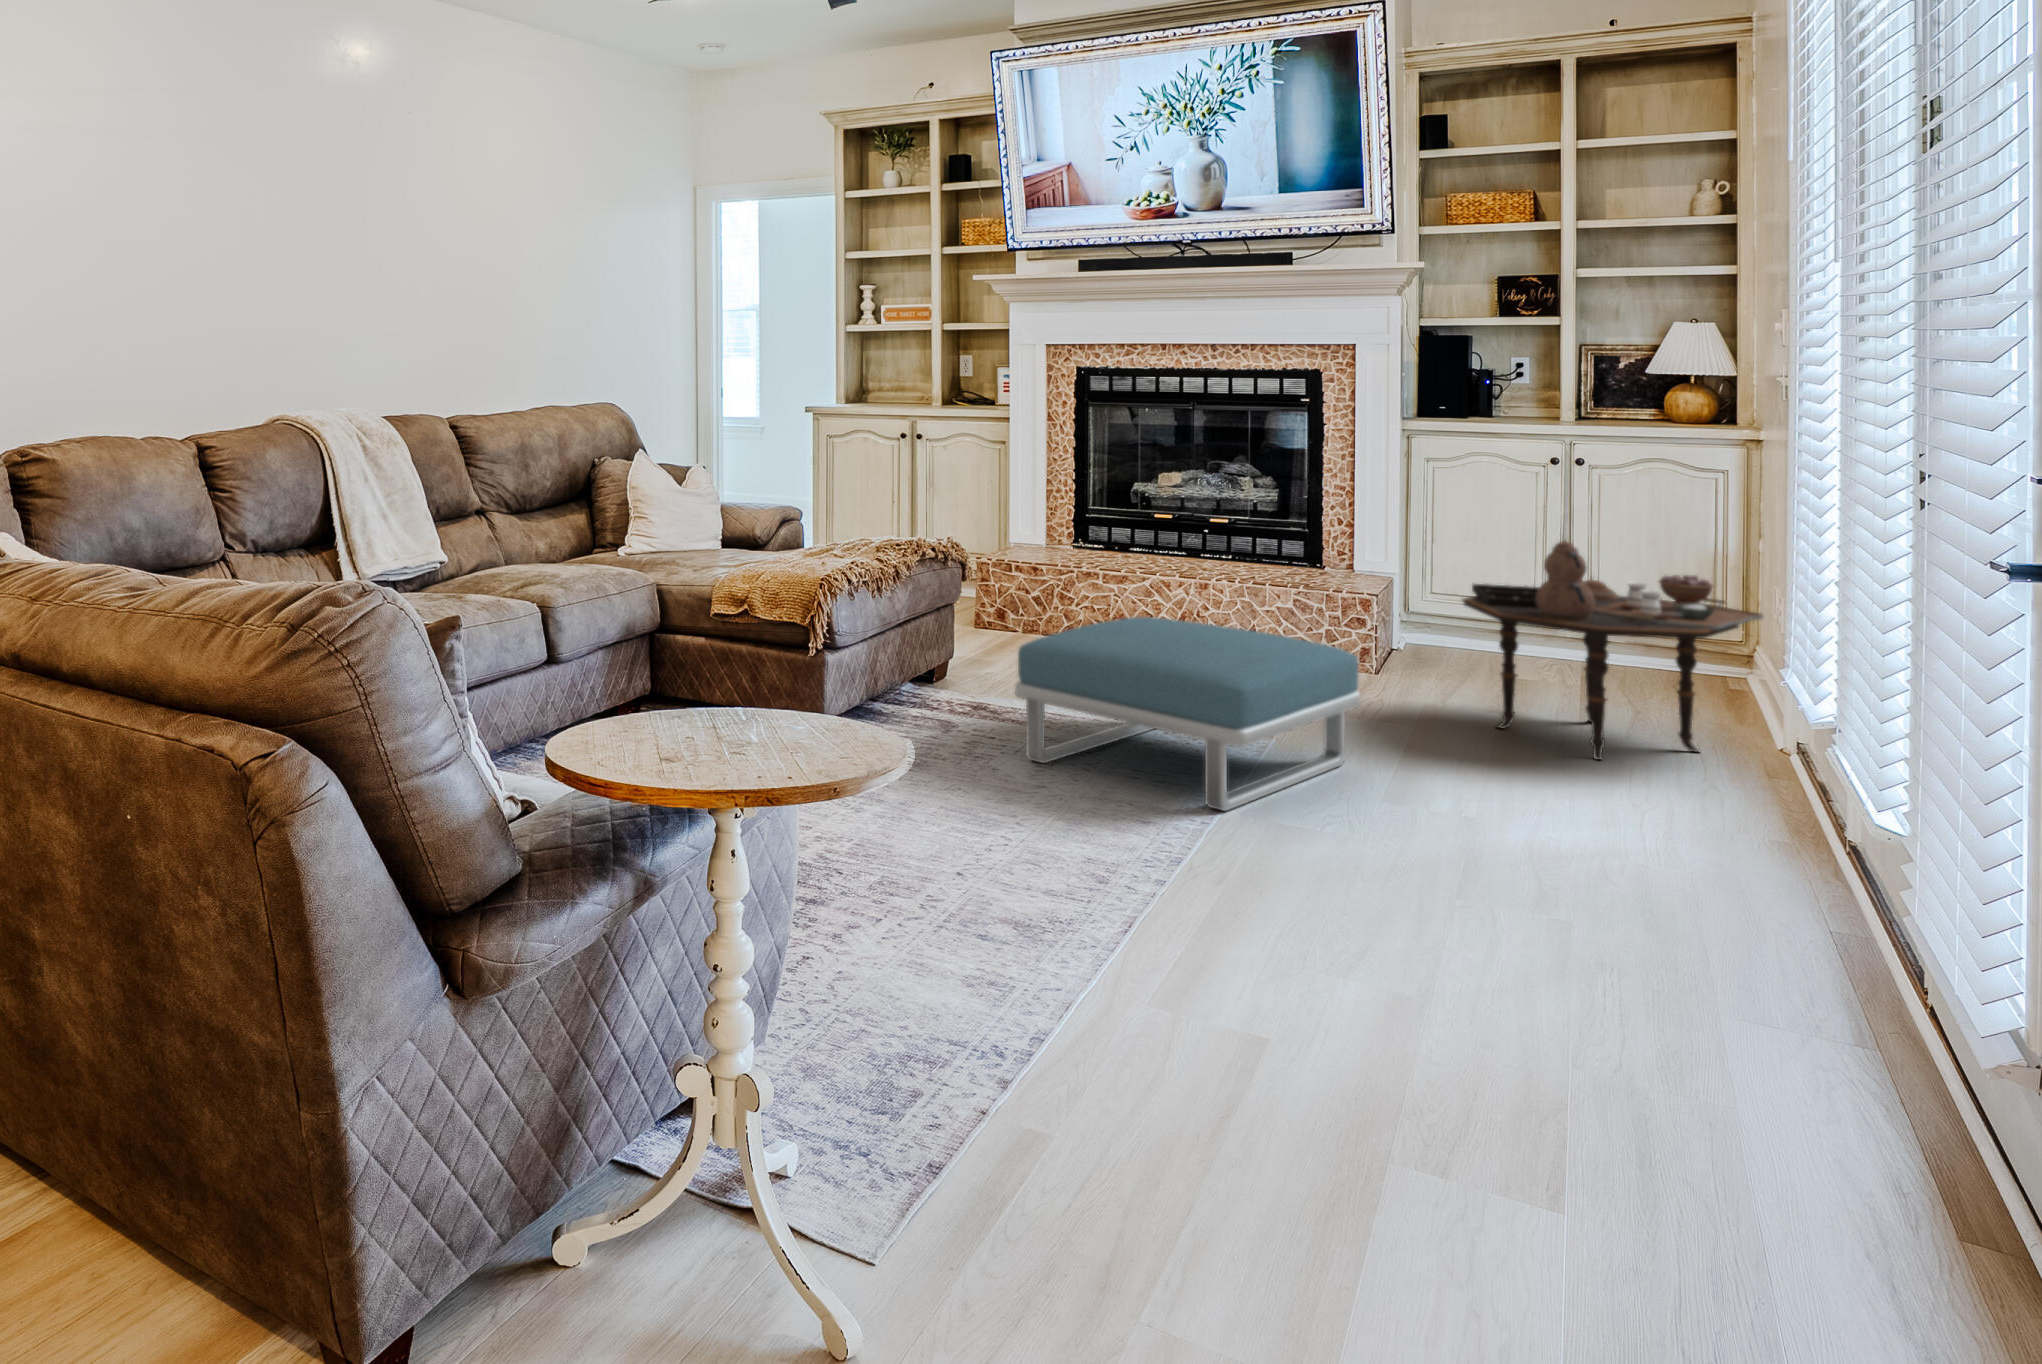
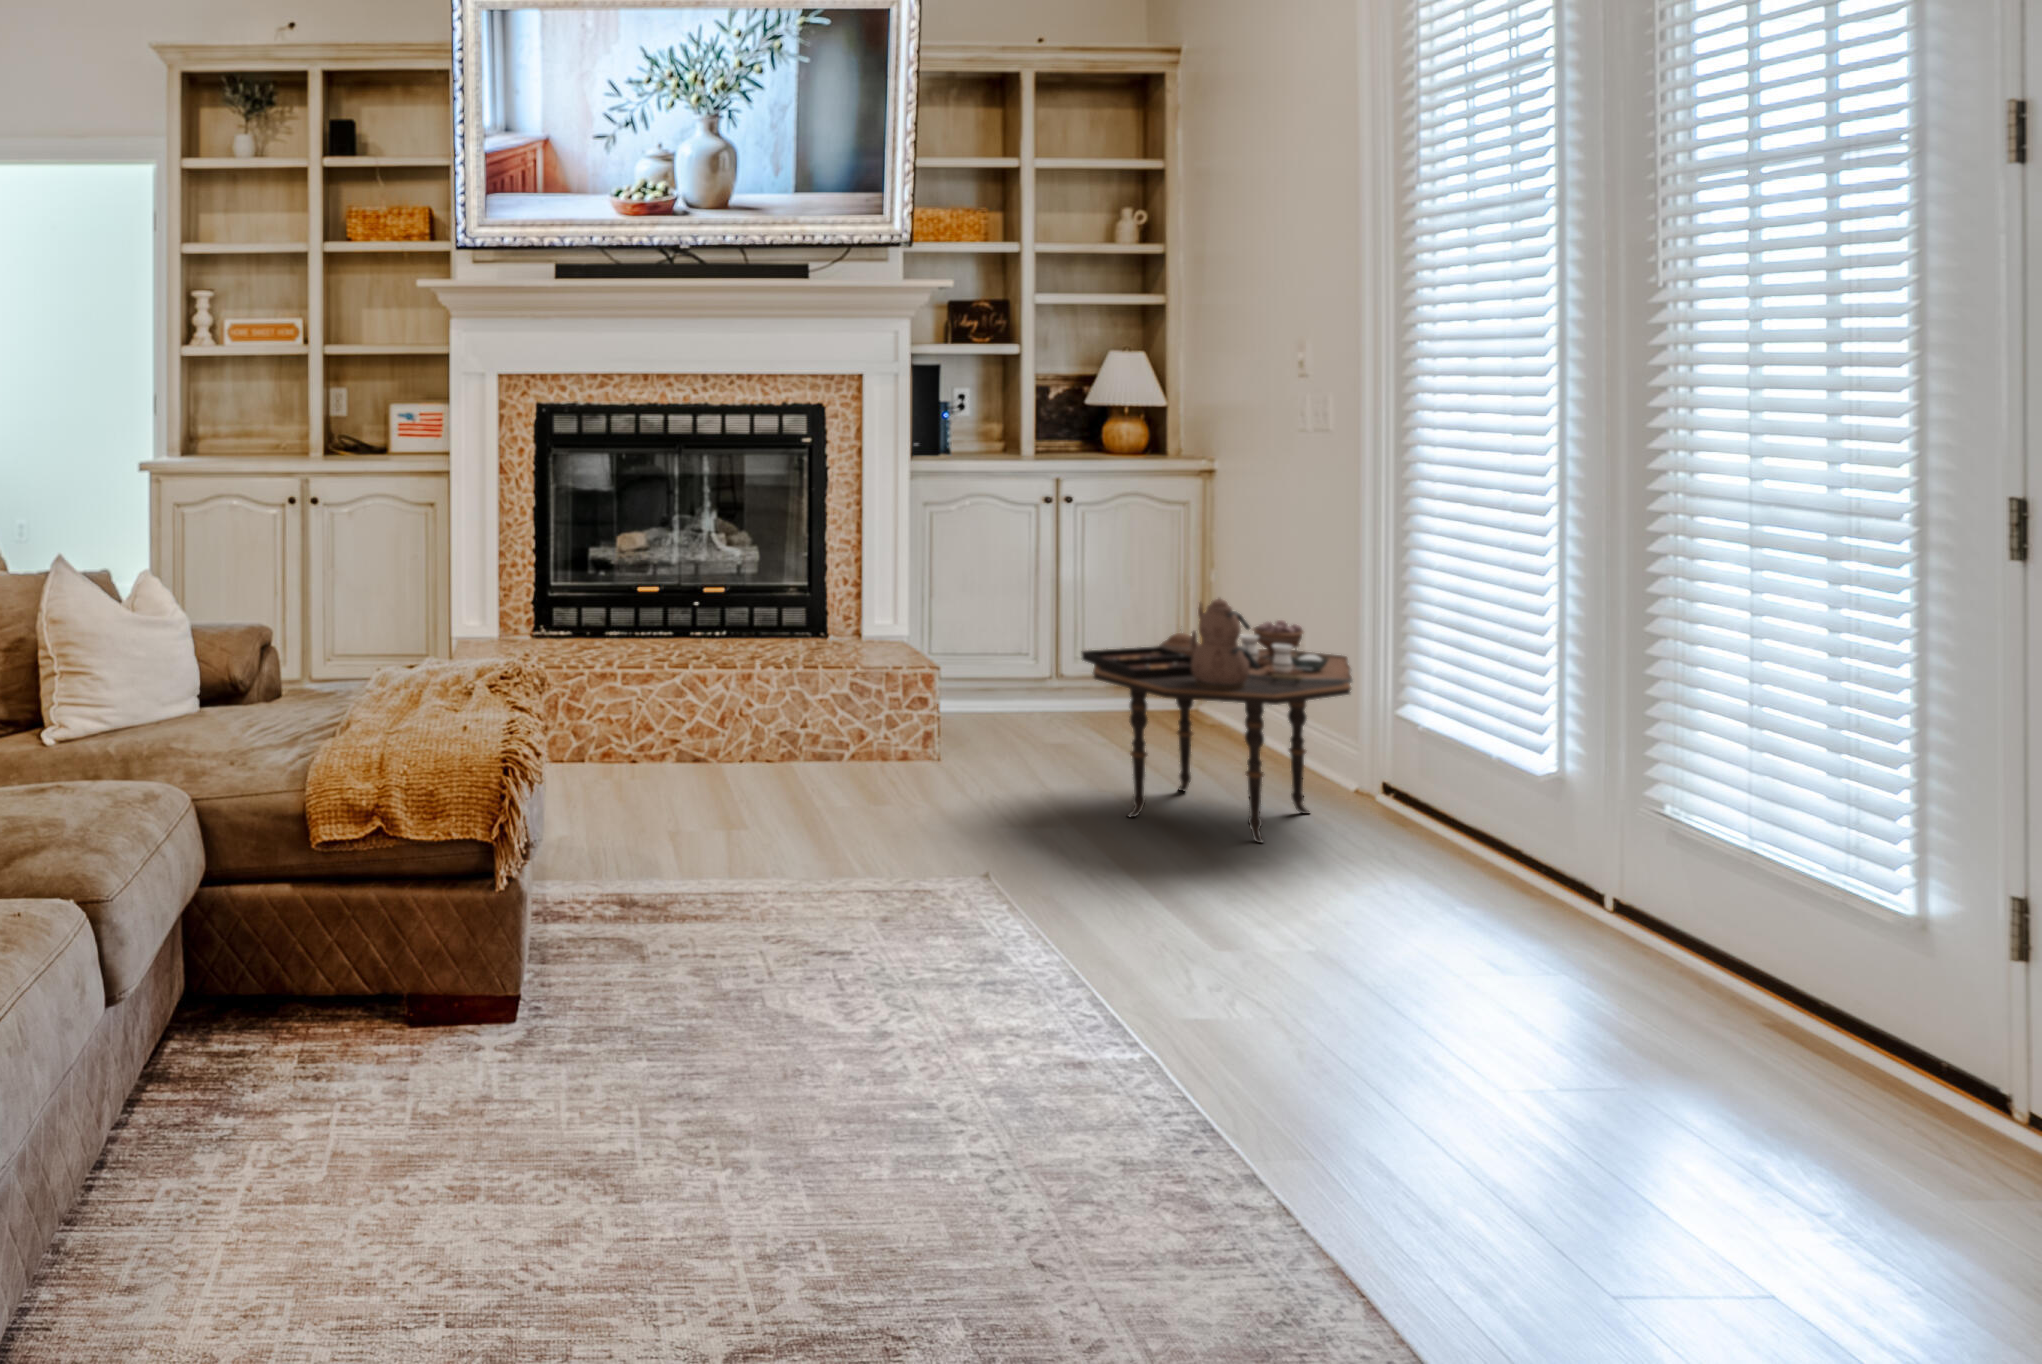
footstool: present [1015,617,1360,811] -> none [764,747,1122,1025]

